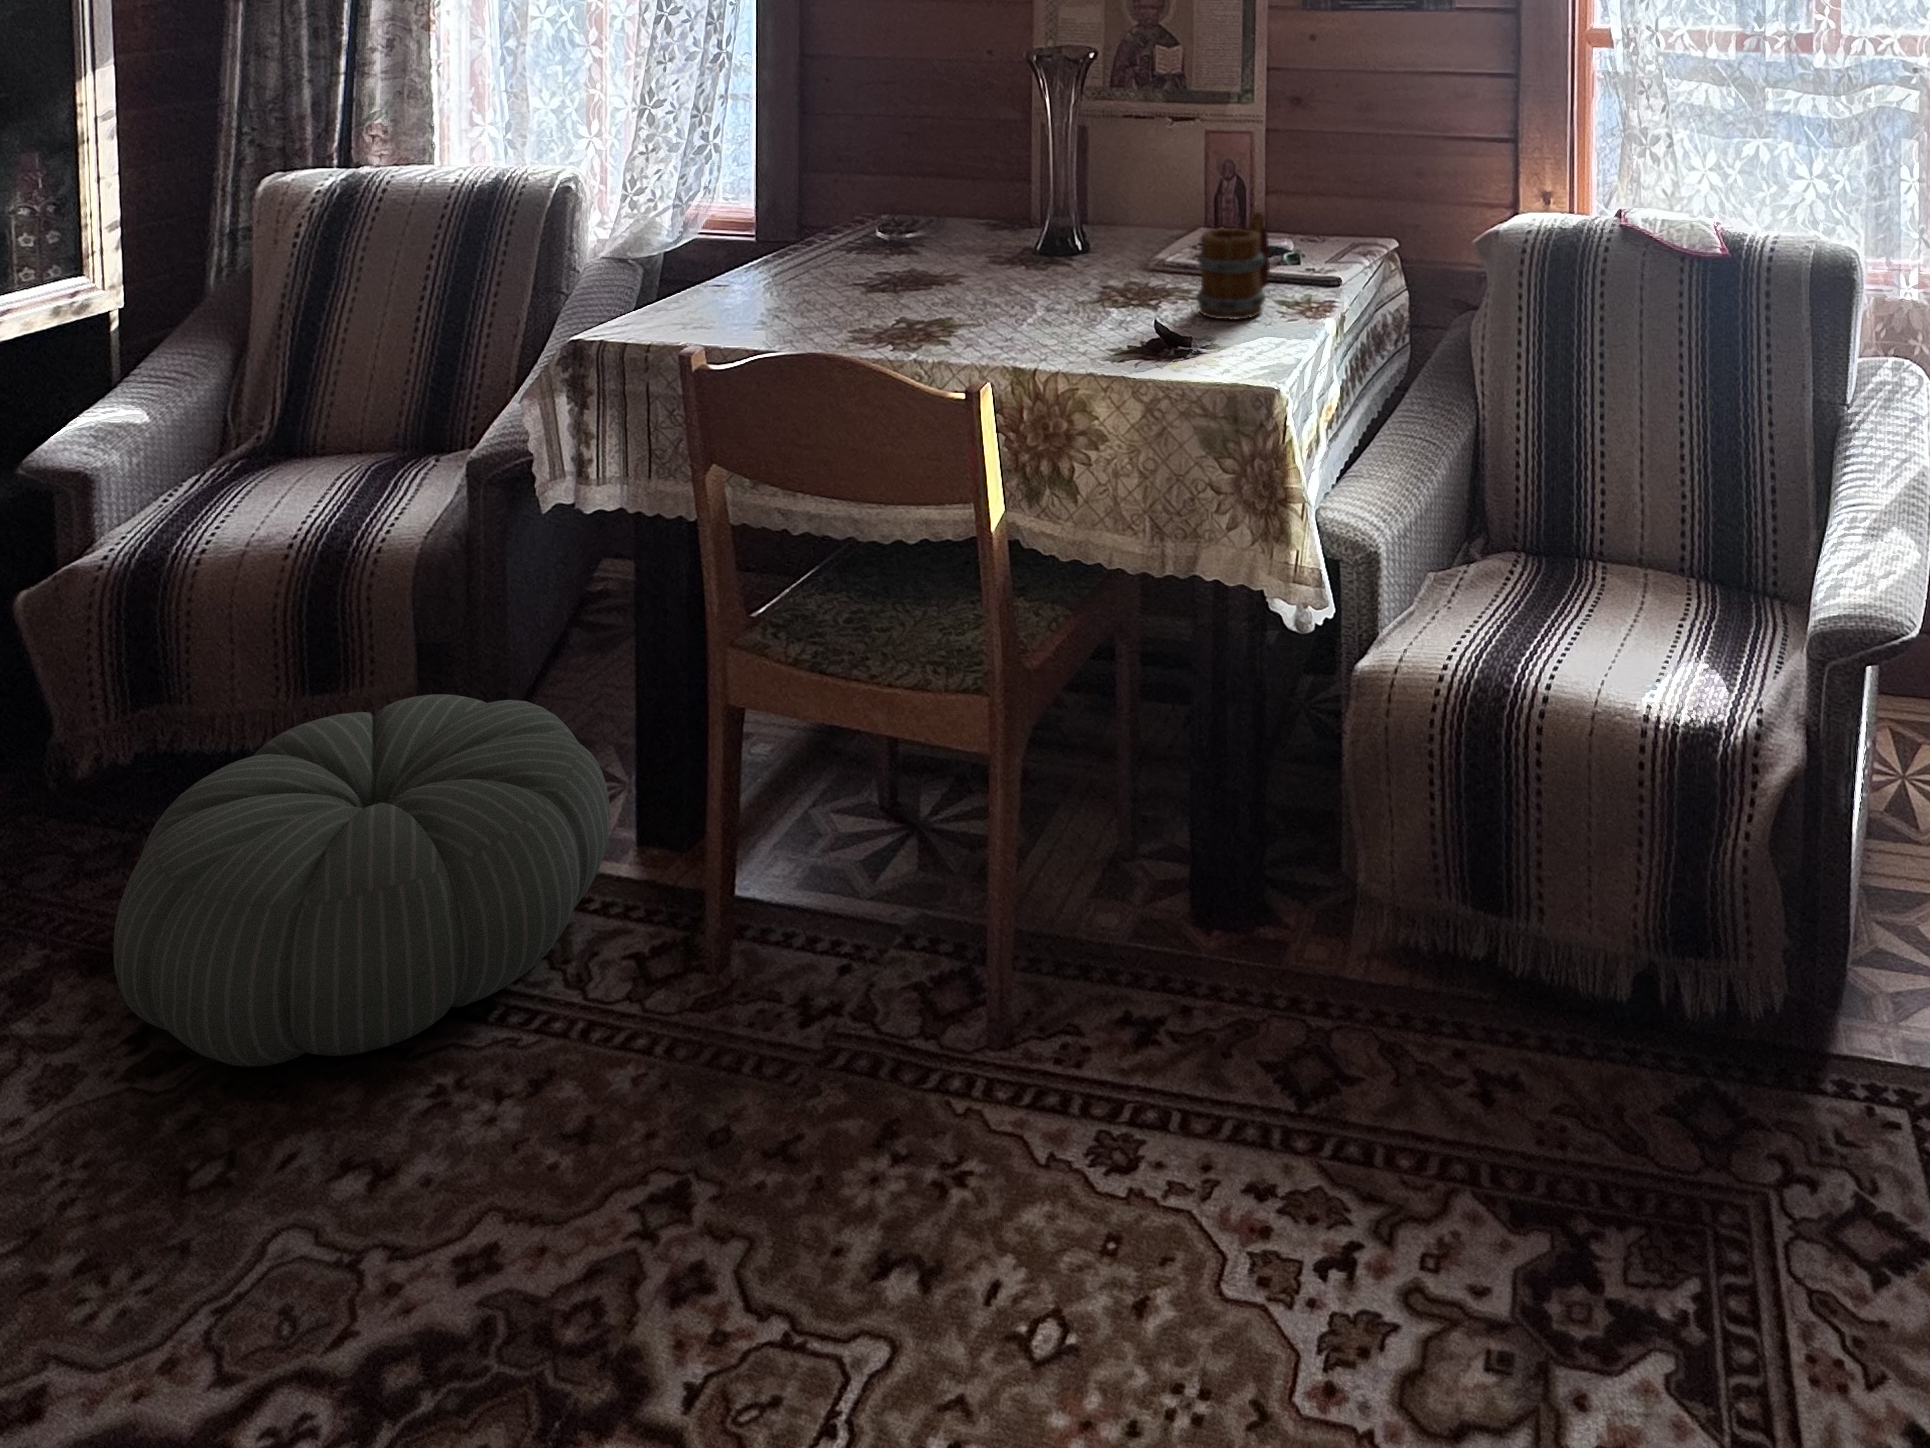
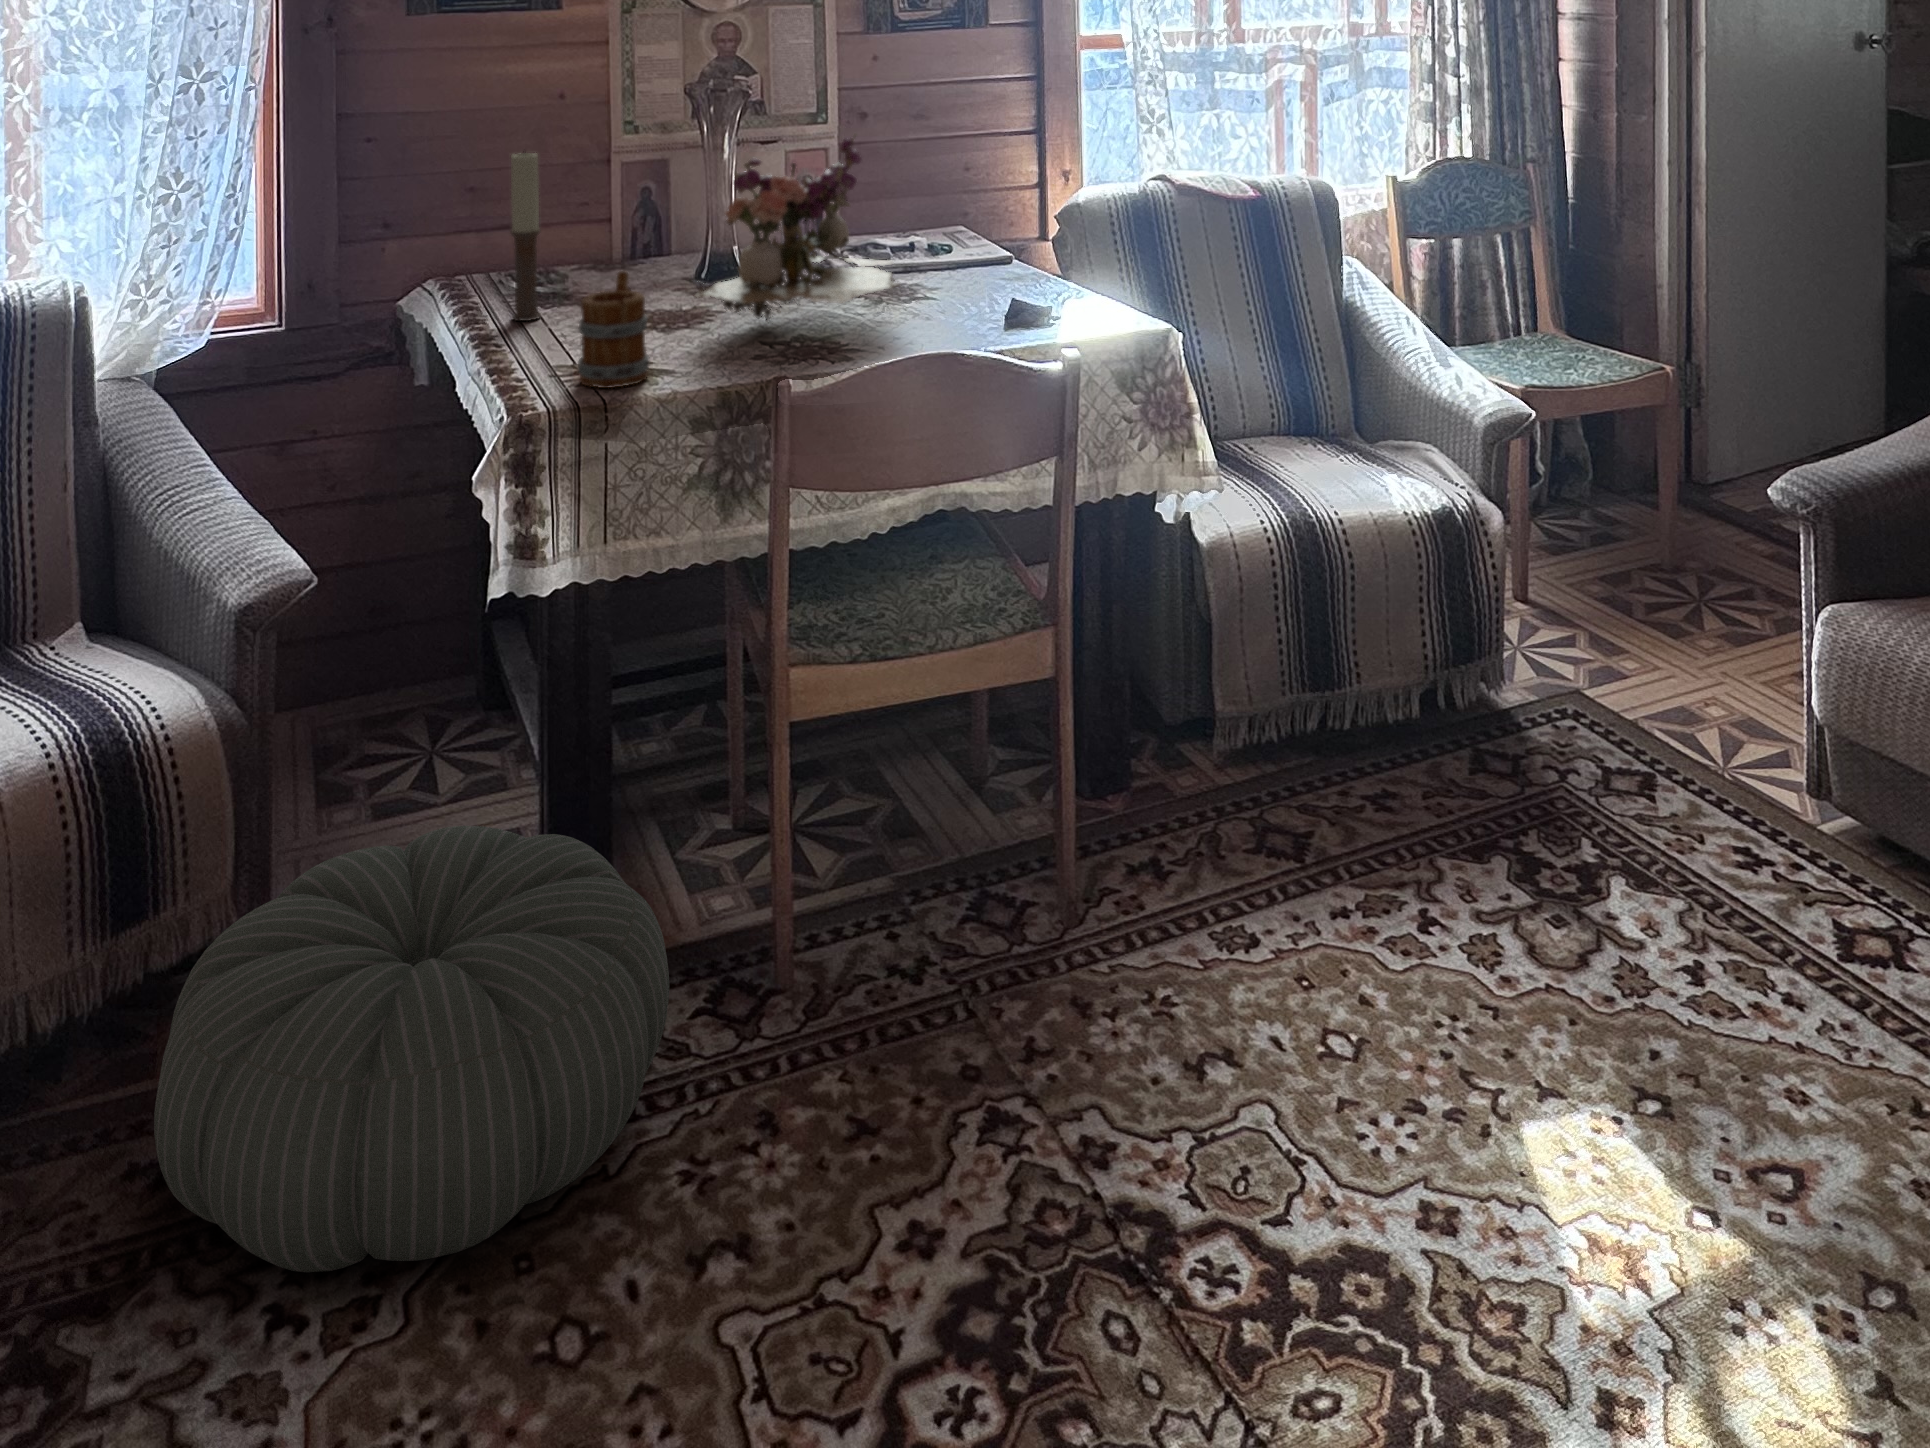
candle: none [812,98,841,261] -> present [511,153,541,321]
flower arrangement: none [878,114,1119,303] -> present [696,138,900,321]
mug: present [1196,212,1270,319] -> present [577,271,649,388]

